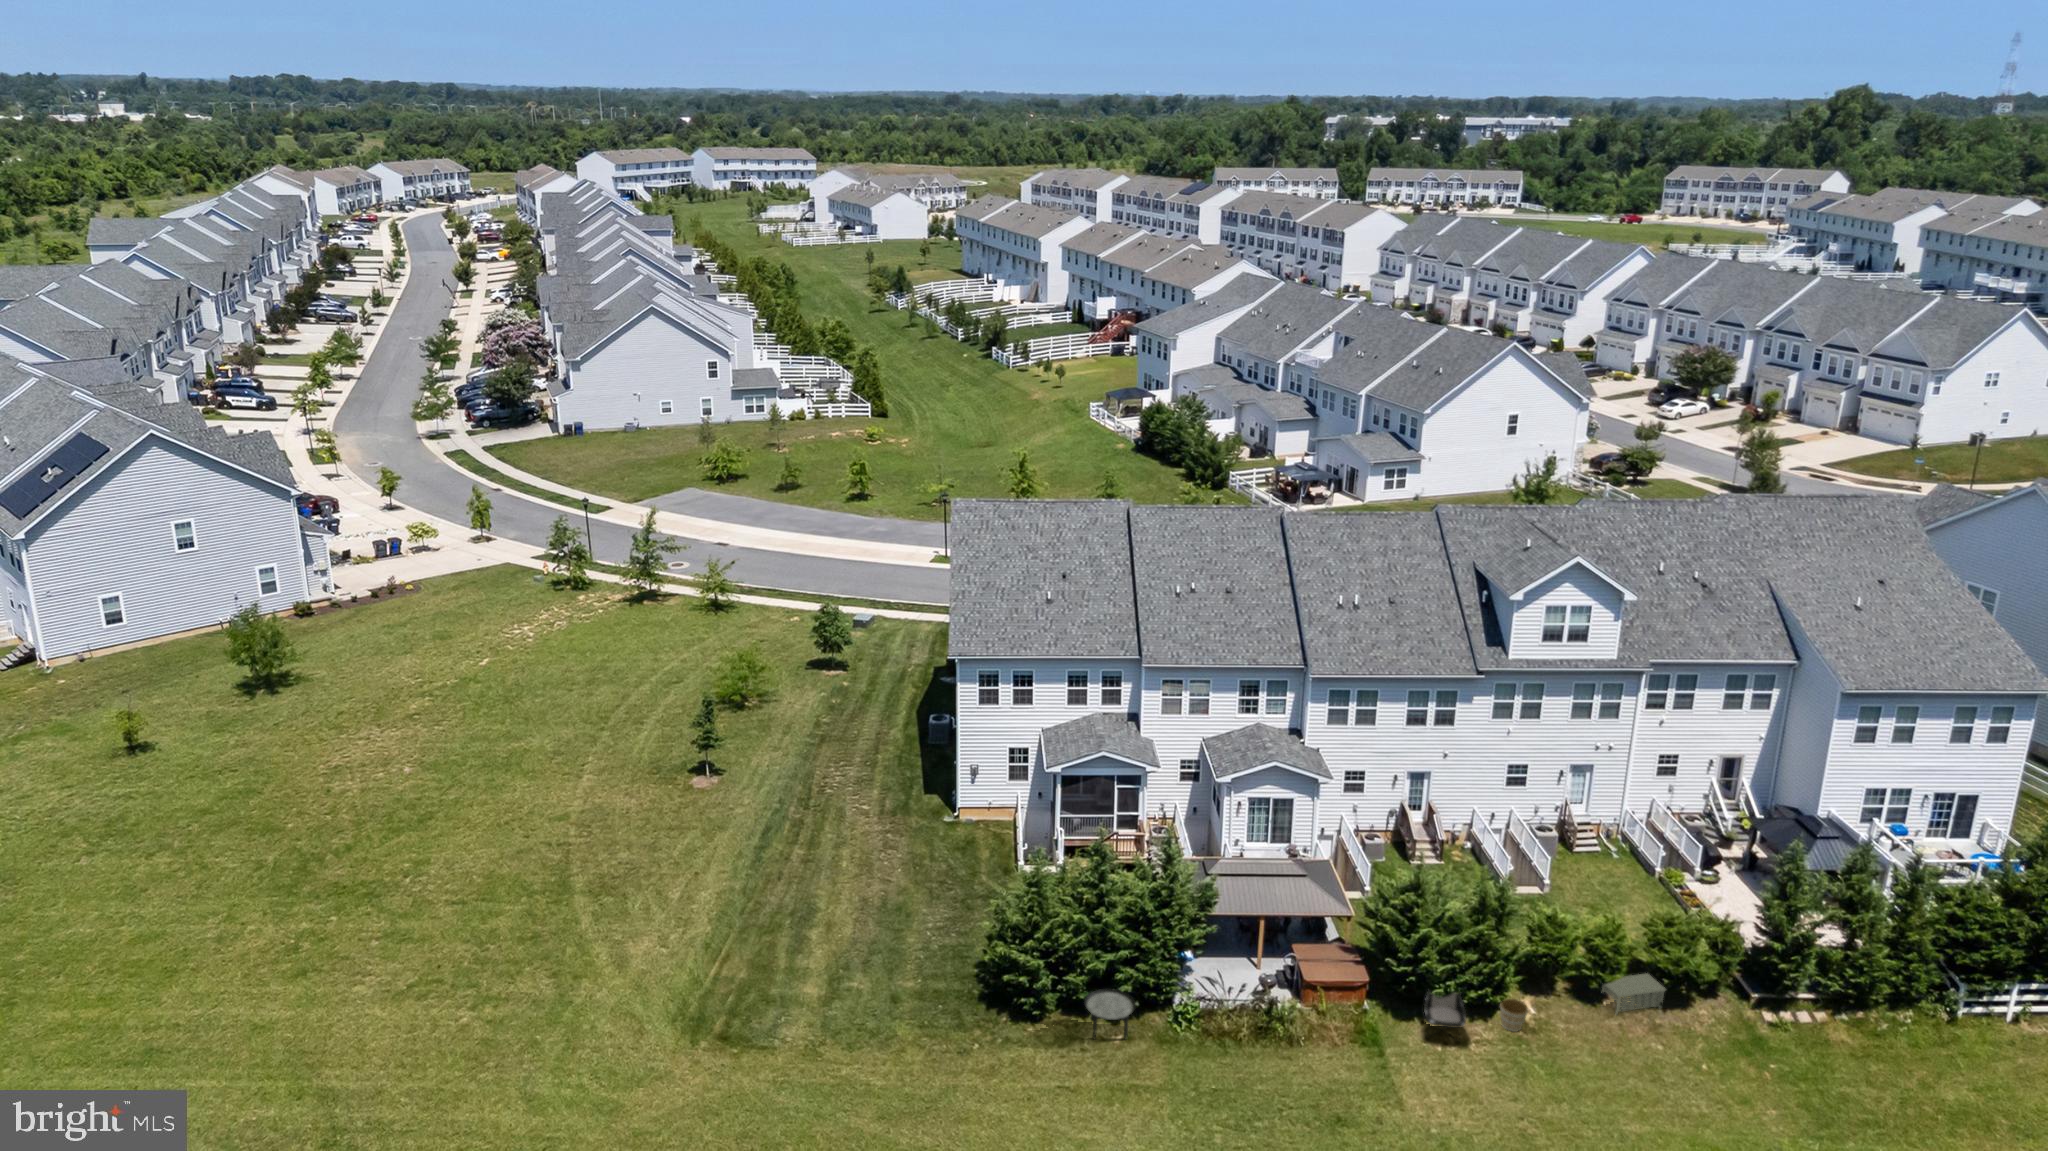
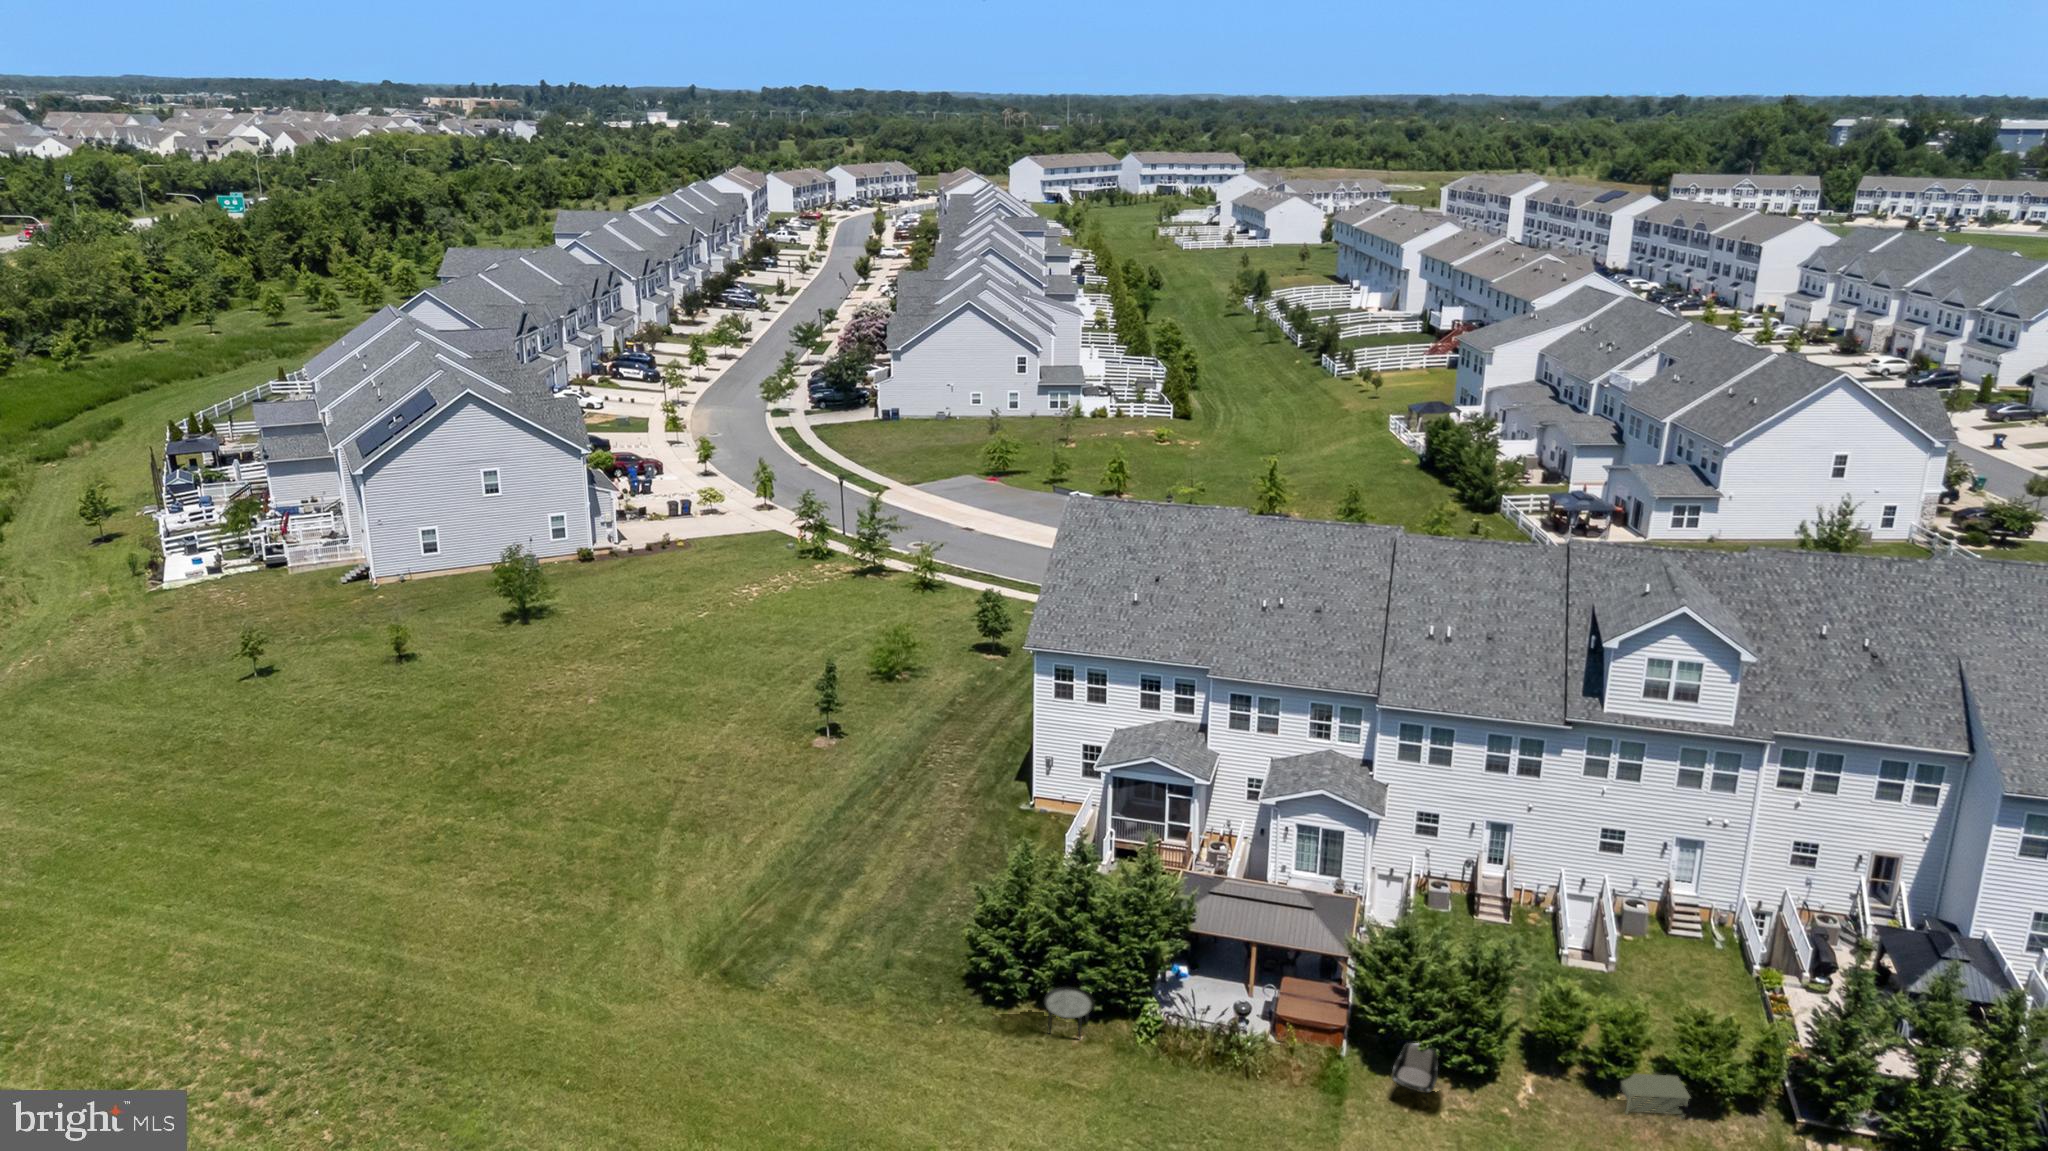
wooden bucket: present [1500,999,1528,1032] -> none [1483,1073,1514,1110]

